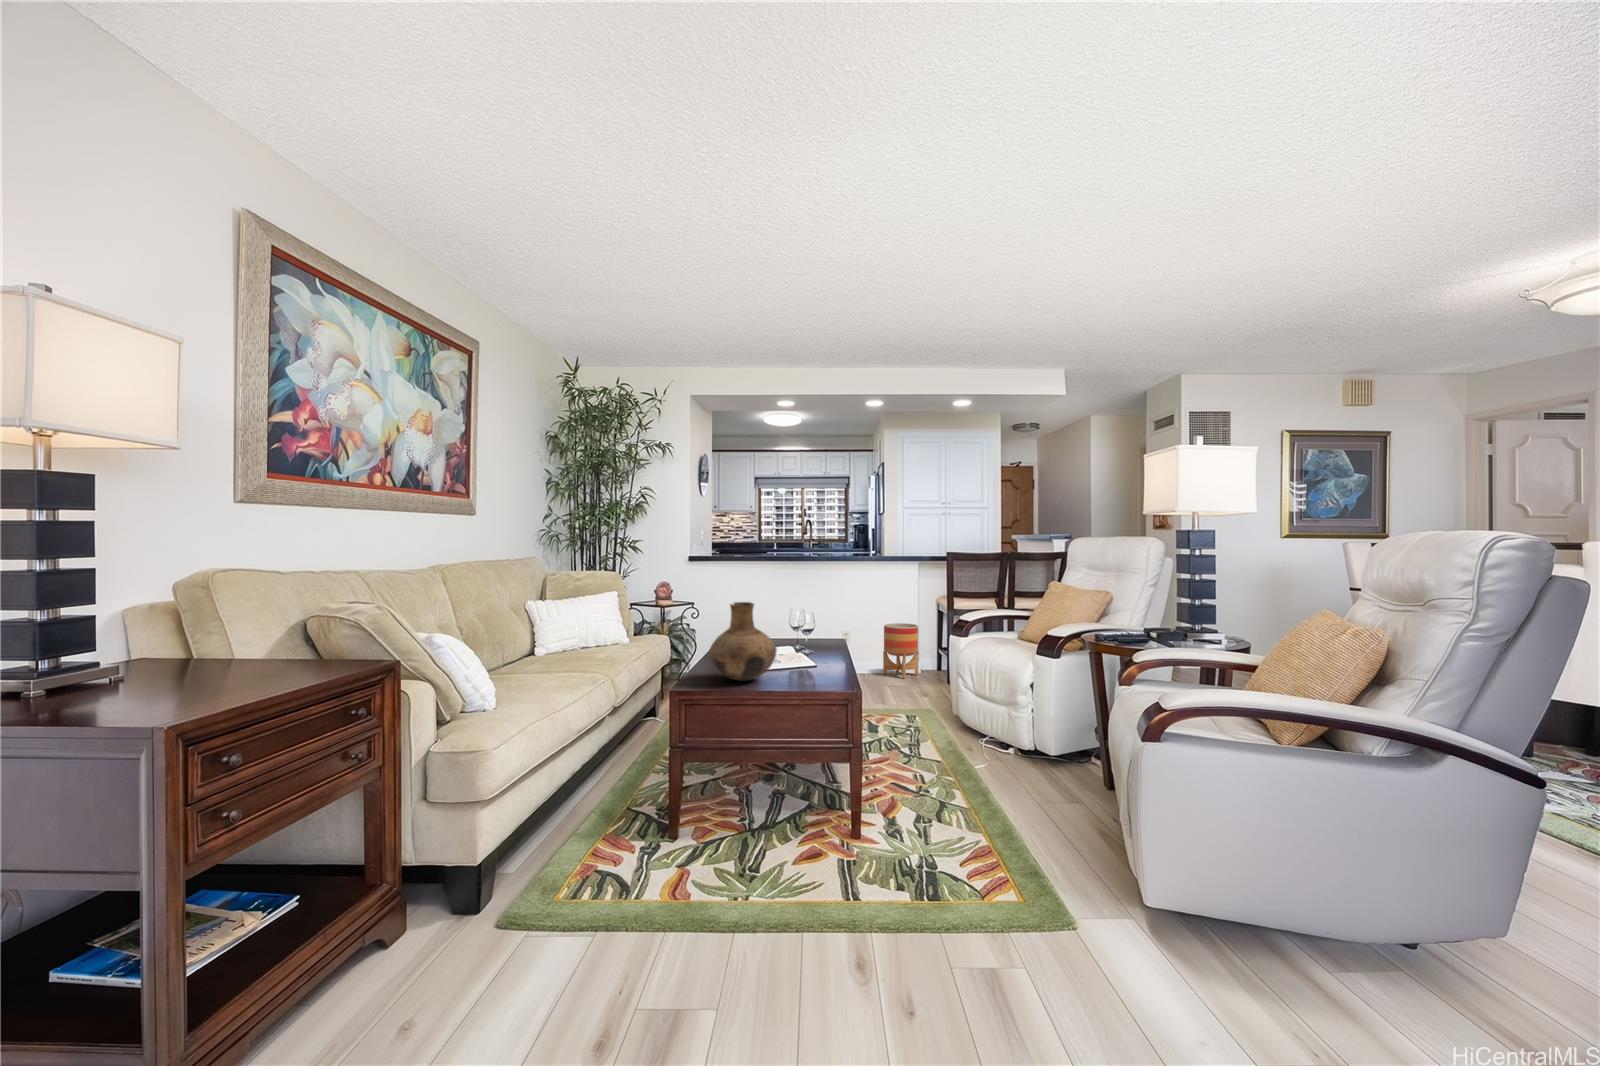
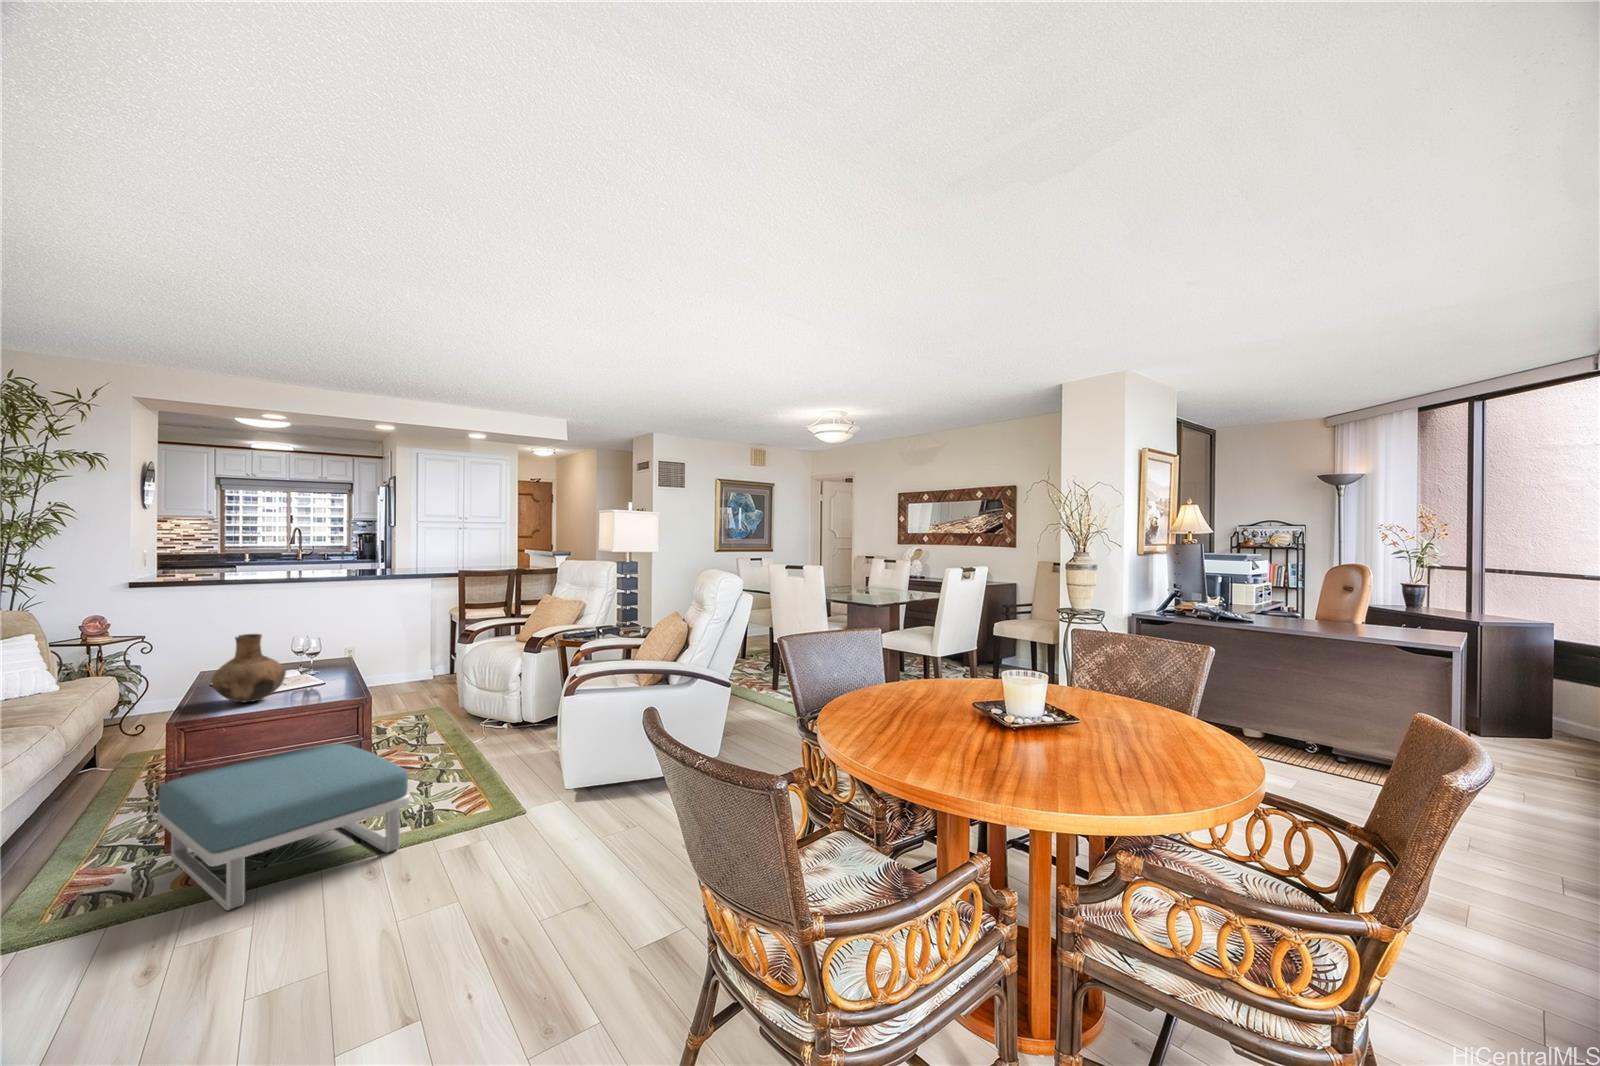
planter: present [883,623,919,679] -> none [393,635,430,685]
footstool: none [655,747,911,959] -> present [157,744,410,910]

